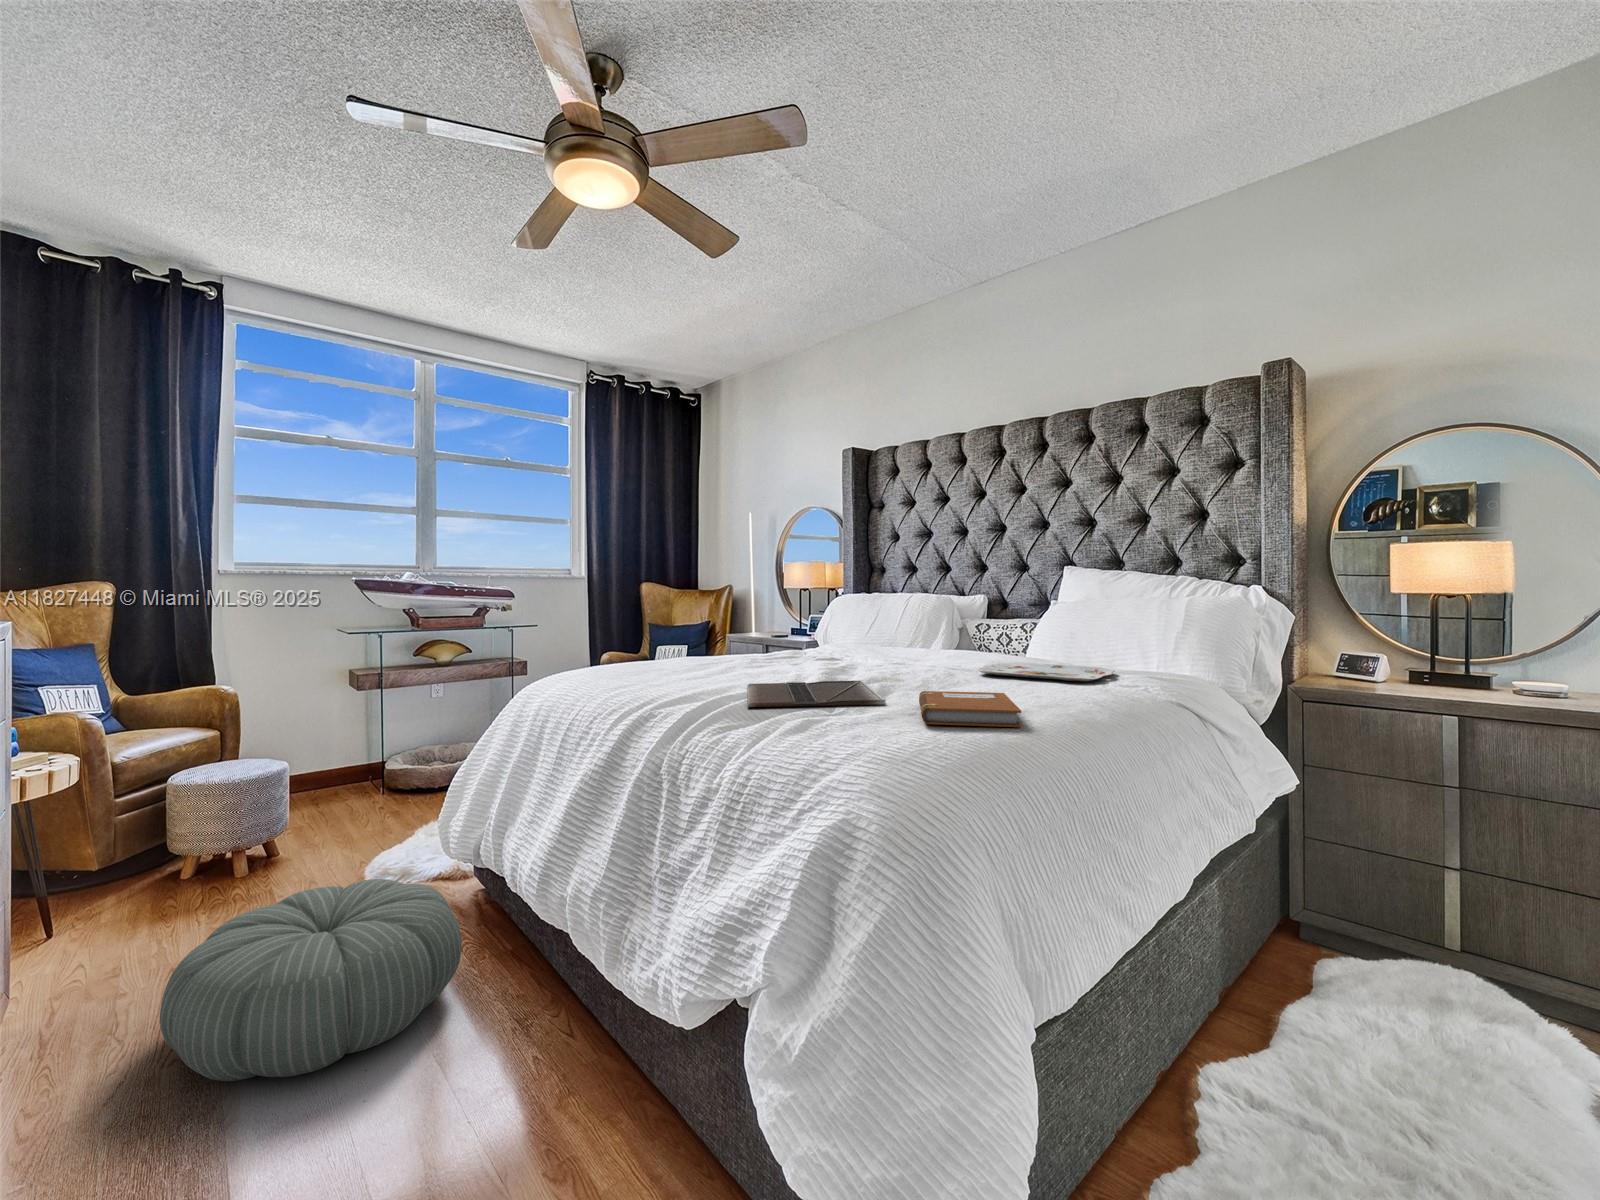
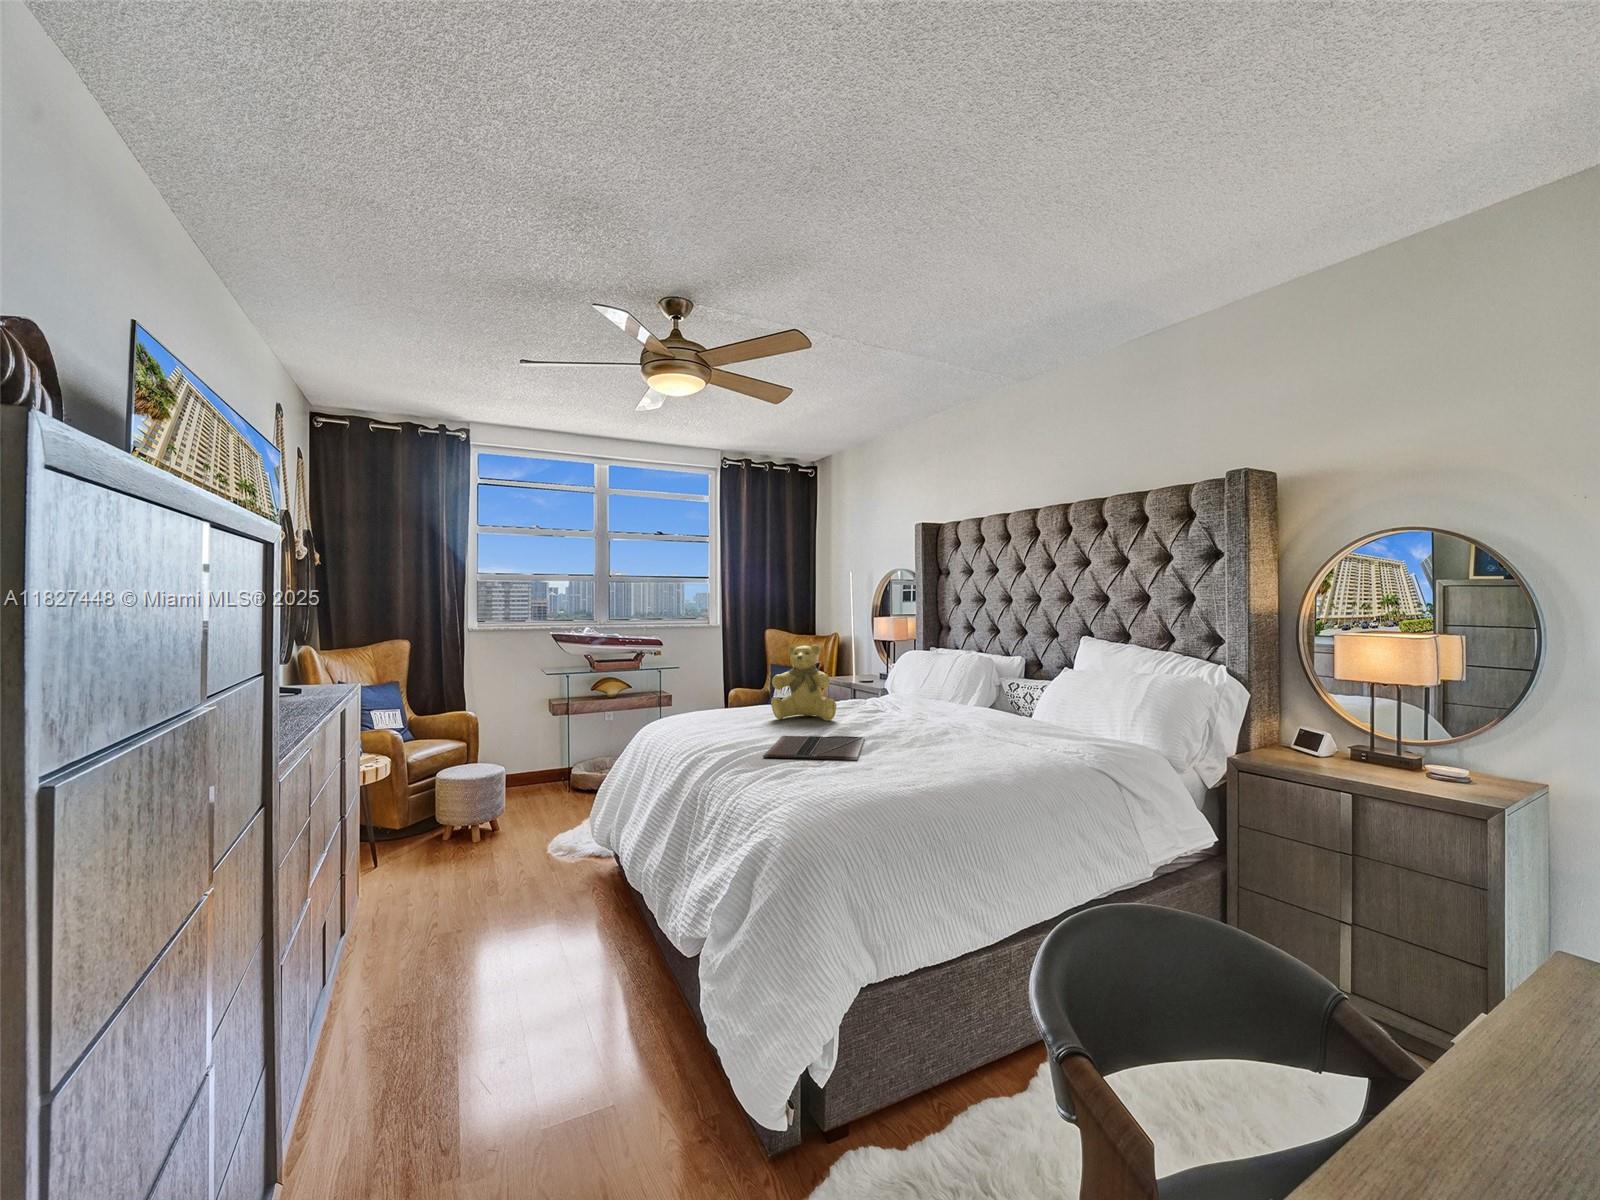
teddy bear: none [709,571,799,669] -> present [771,645,836,721]
serving tray: present [978,662,1115,682] -> none [963,723,1075,746]
notebook: present [919,691,1021,727] -> none [858,752,937,786]
pouf: present [160,879,462,1081] -> none [430,852,593,962]

